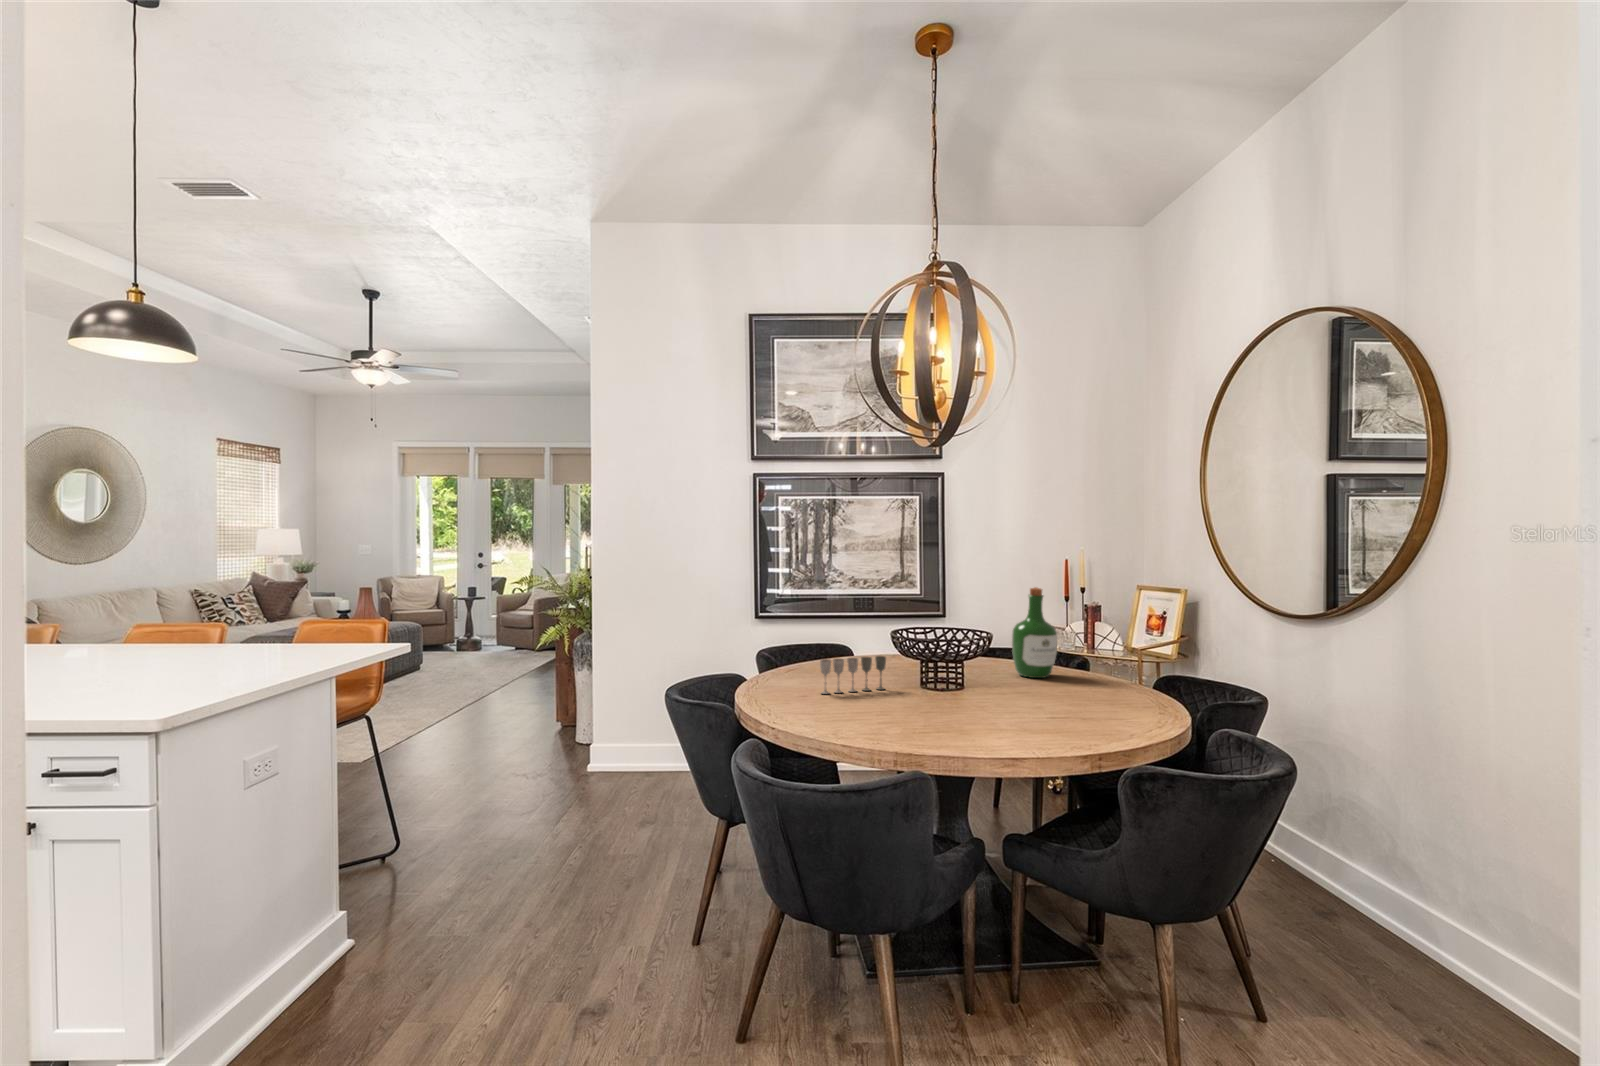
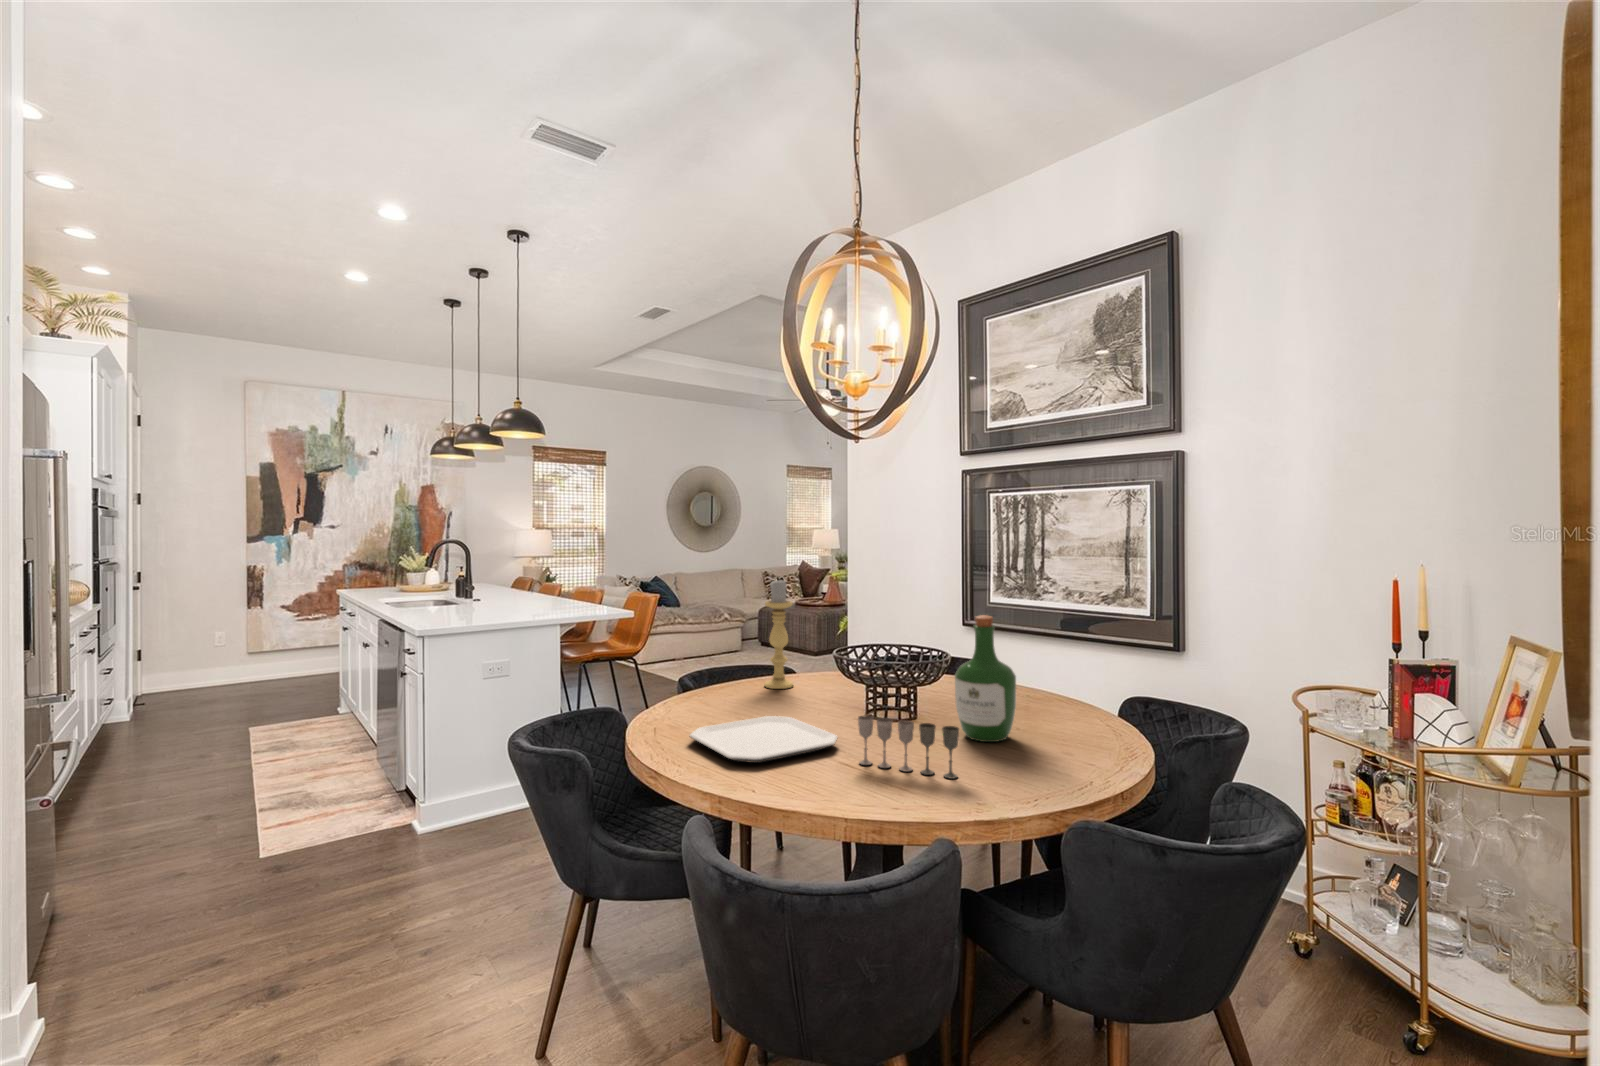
candle holder: none [785,572,813,678] -> present [764,580,793,689]
wine glass: present [820,656,886,694] -> present [858,715,959,779]
plate: none [919,685,1031,714] -> present [690,716,837,763]

